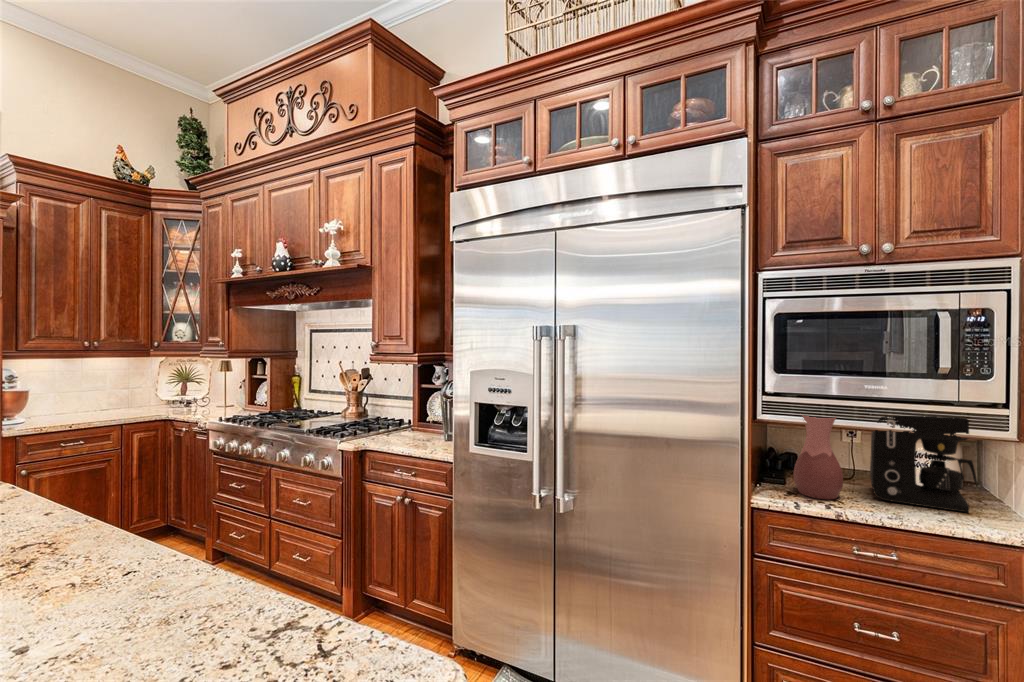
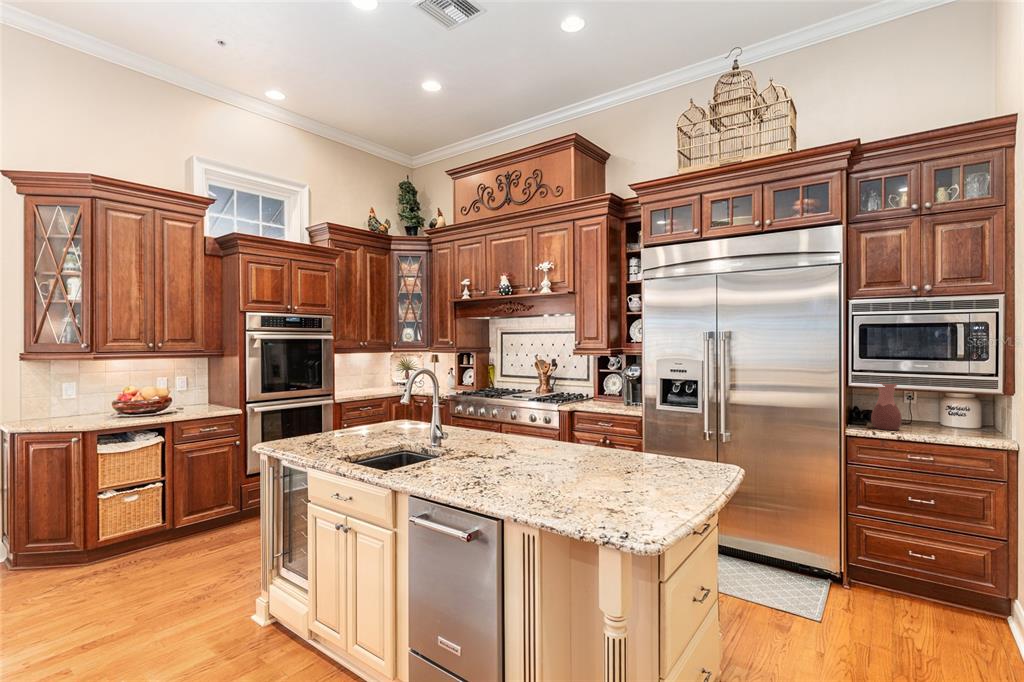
coffee maker: present [870,416,977,512] -> none [919,381,983,435]

